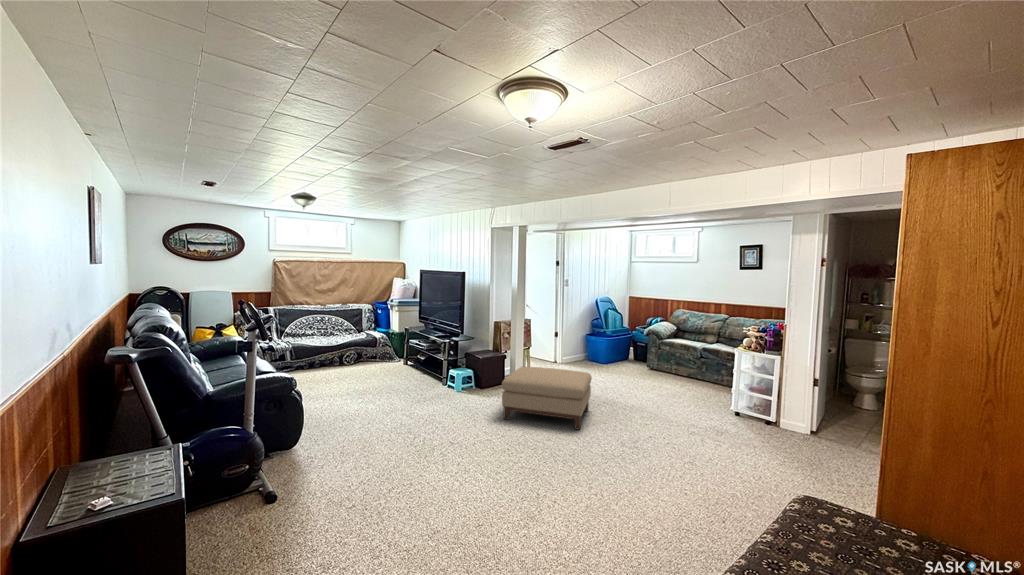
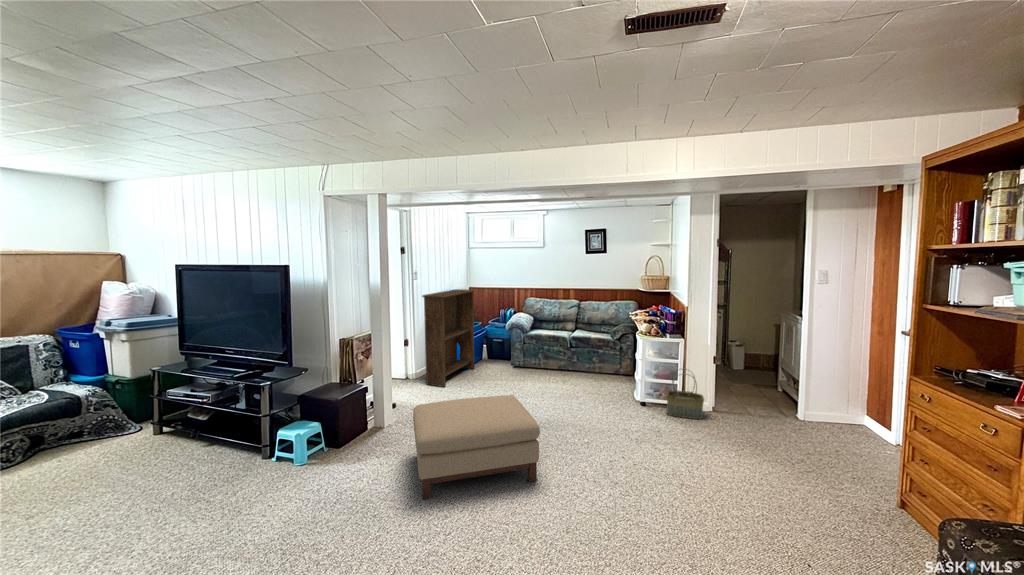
bookshelf: none [565,296,616,372] -> present [422,289,474,387]
basket: none [752,384,794,435] -> present [666,376,704,419]

